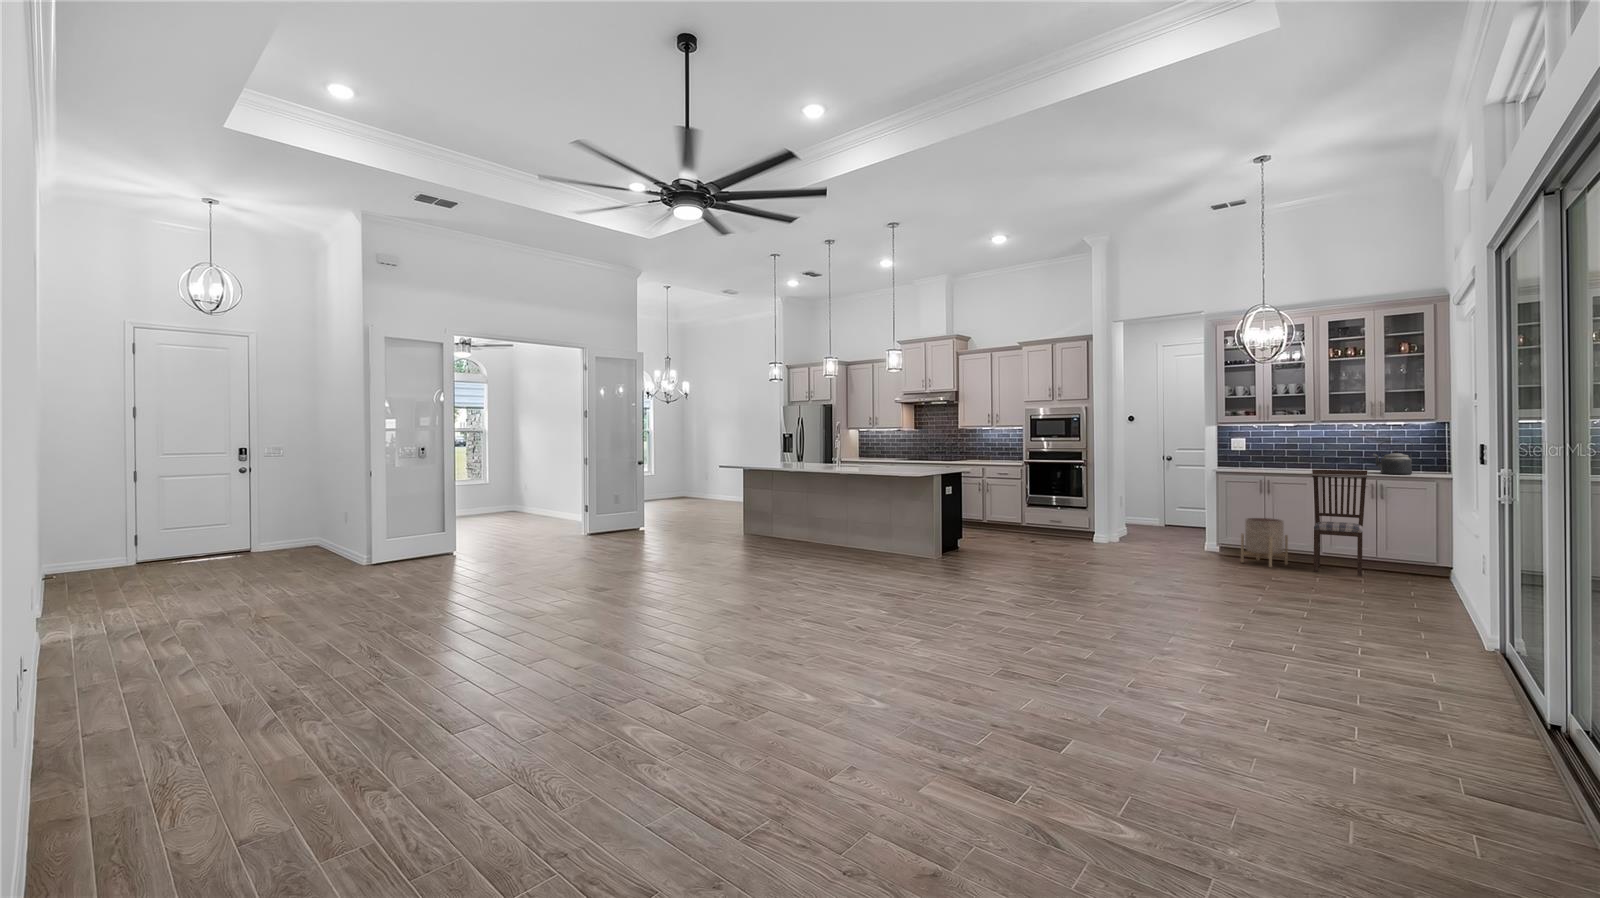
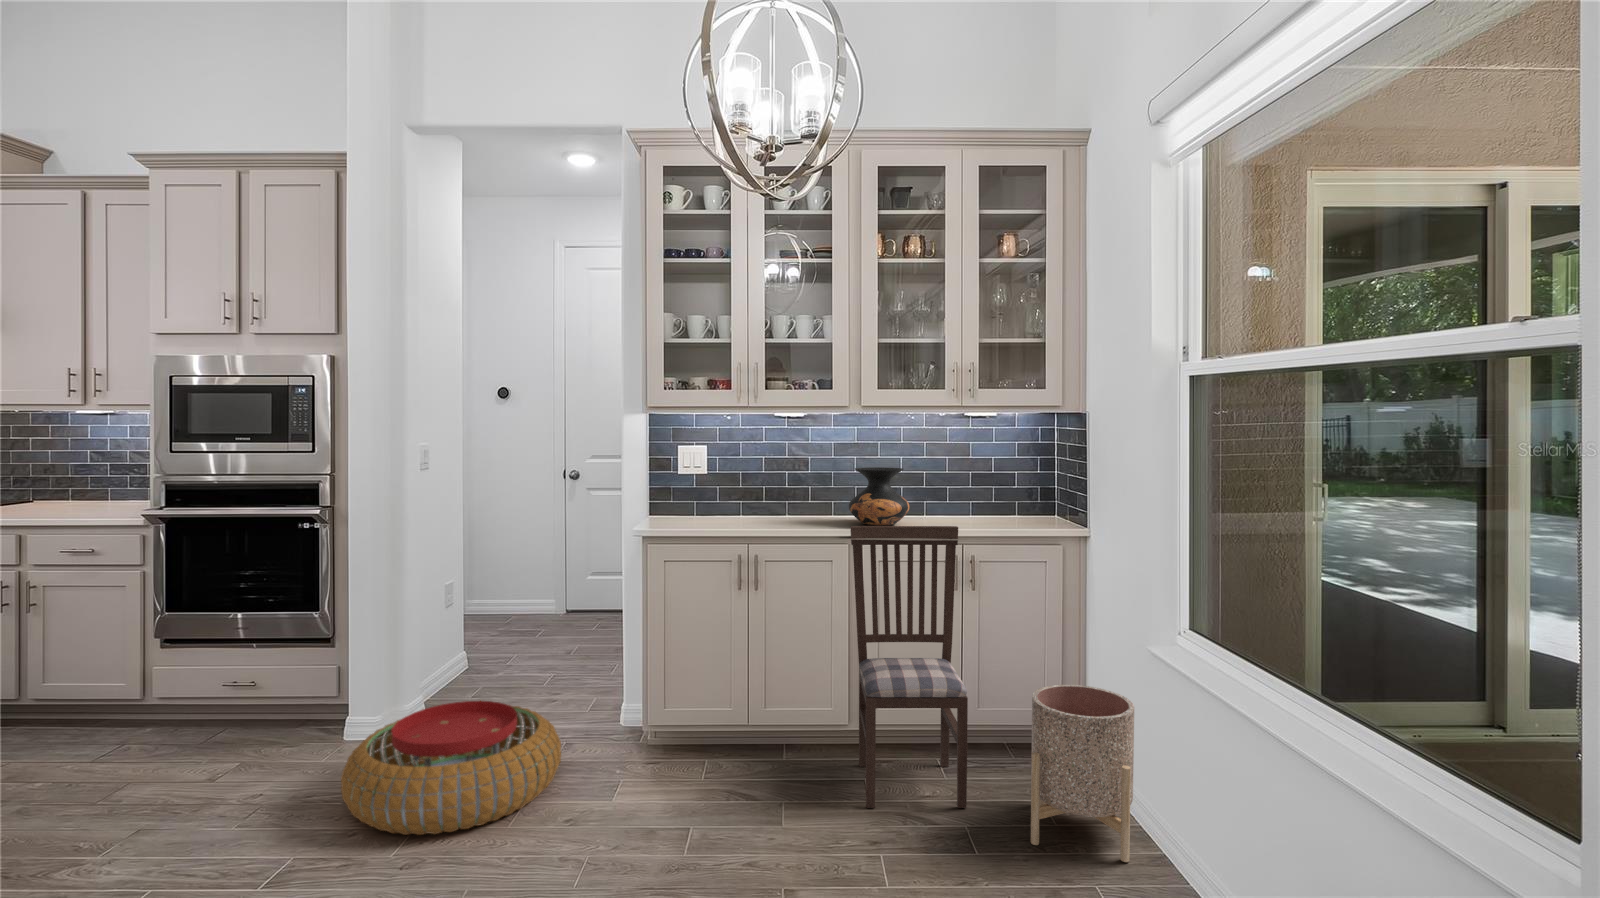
kettle: present [1373,441,1414,474] -> none [954,453,1027,530]
vase: none [1316,448,1349,472] -> present [849,467,910,526]
planter: present [1241,518,1288,567] -> present [1031,685,1134,862]
pouf: none [1108,527,1184,559] -> present [341,701,561,835]

